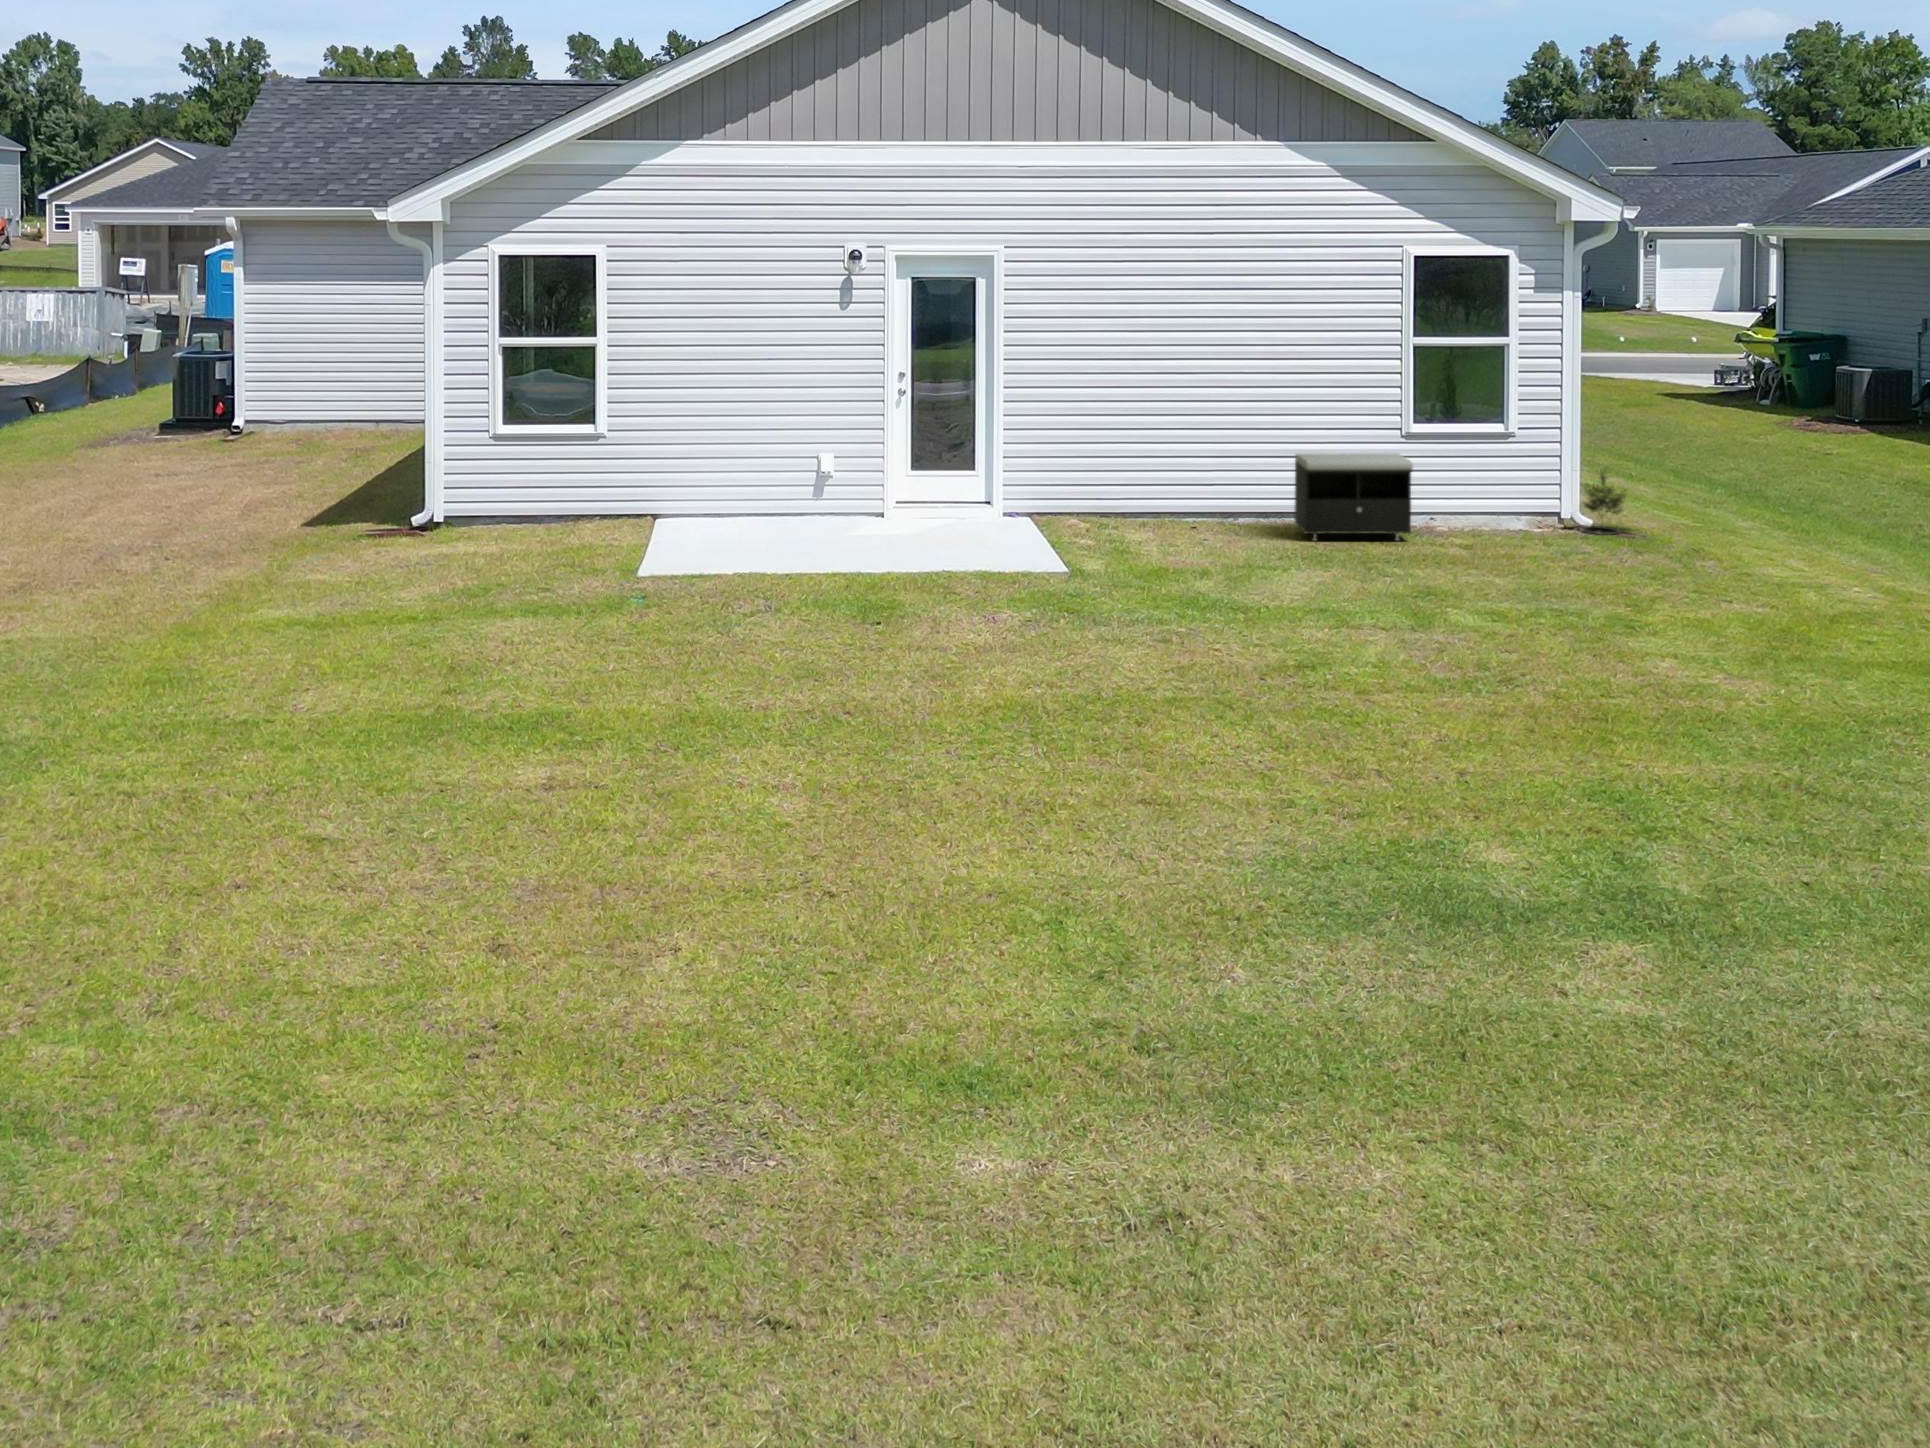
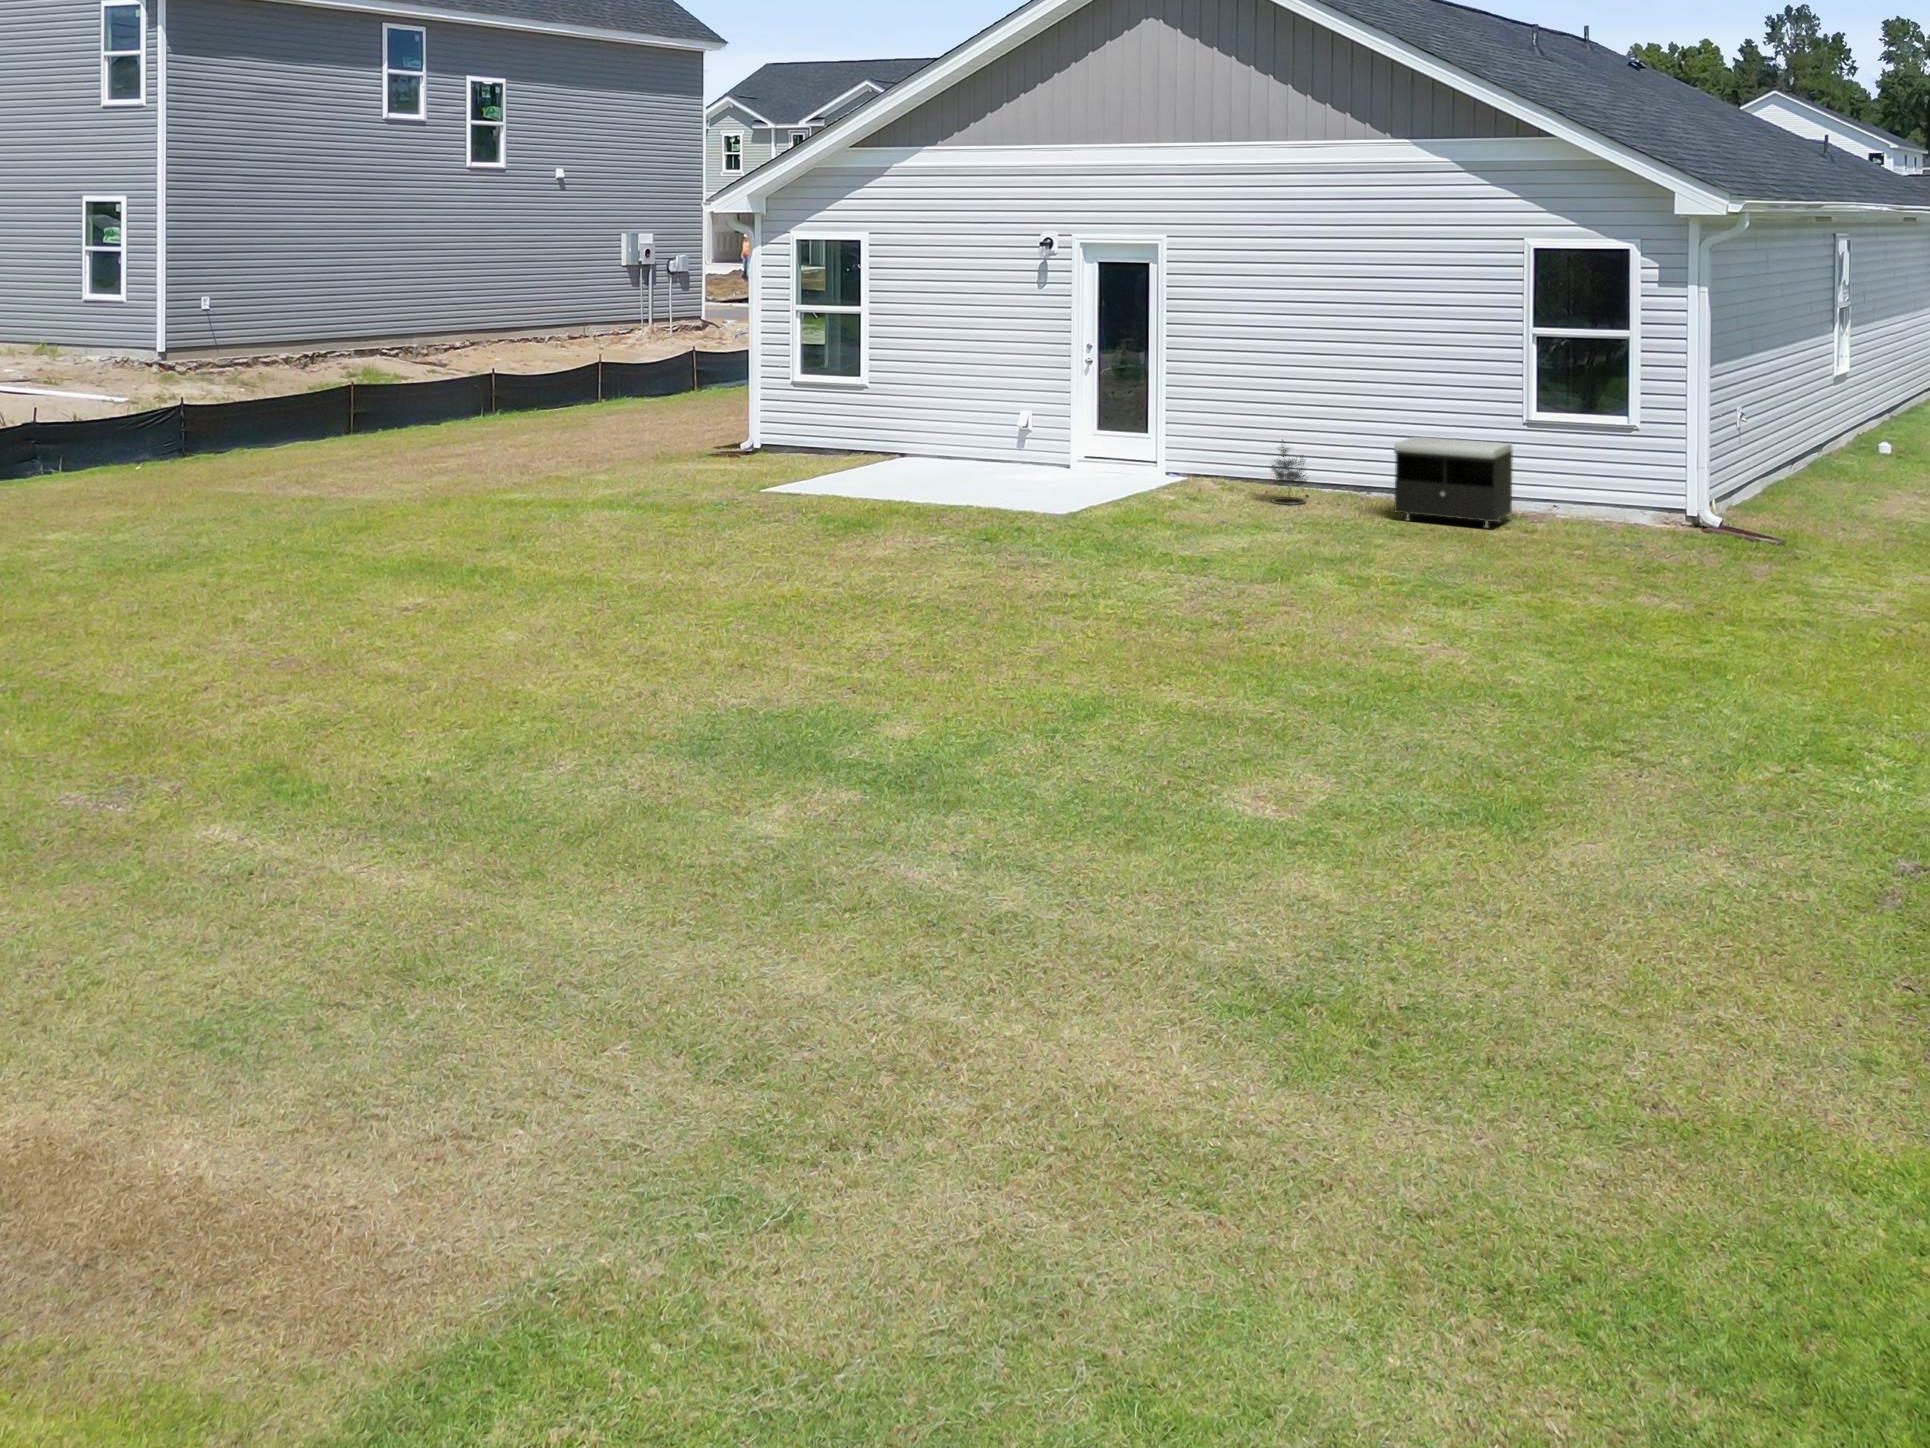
potted tree: present [1582,468,1625,535] -> present [1272,446,1308,505]

